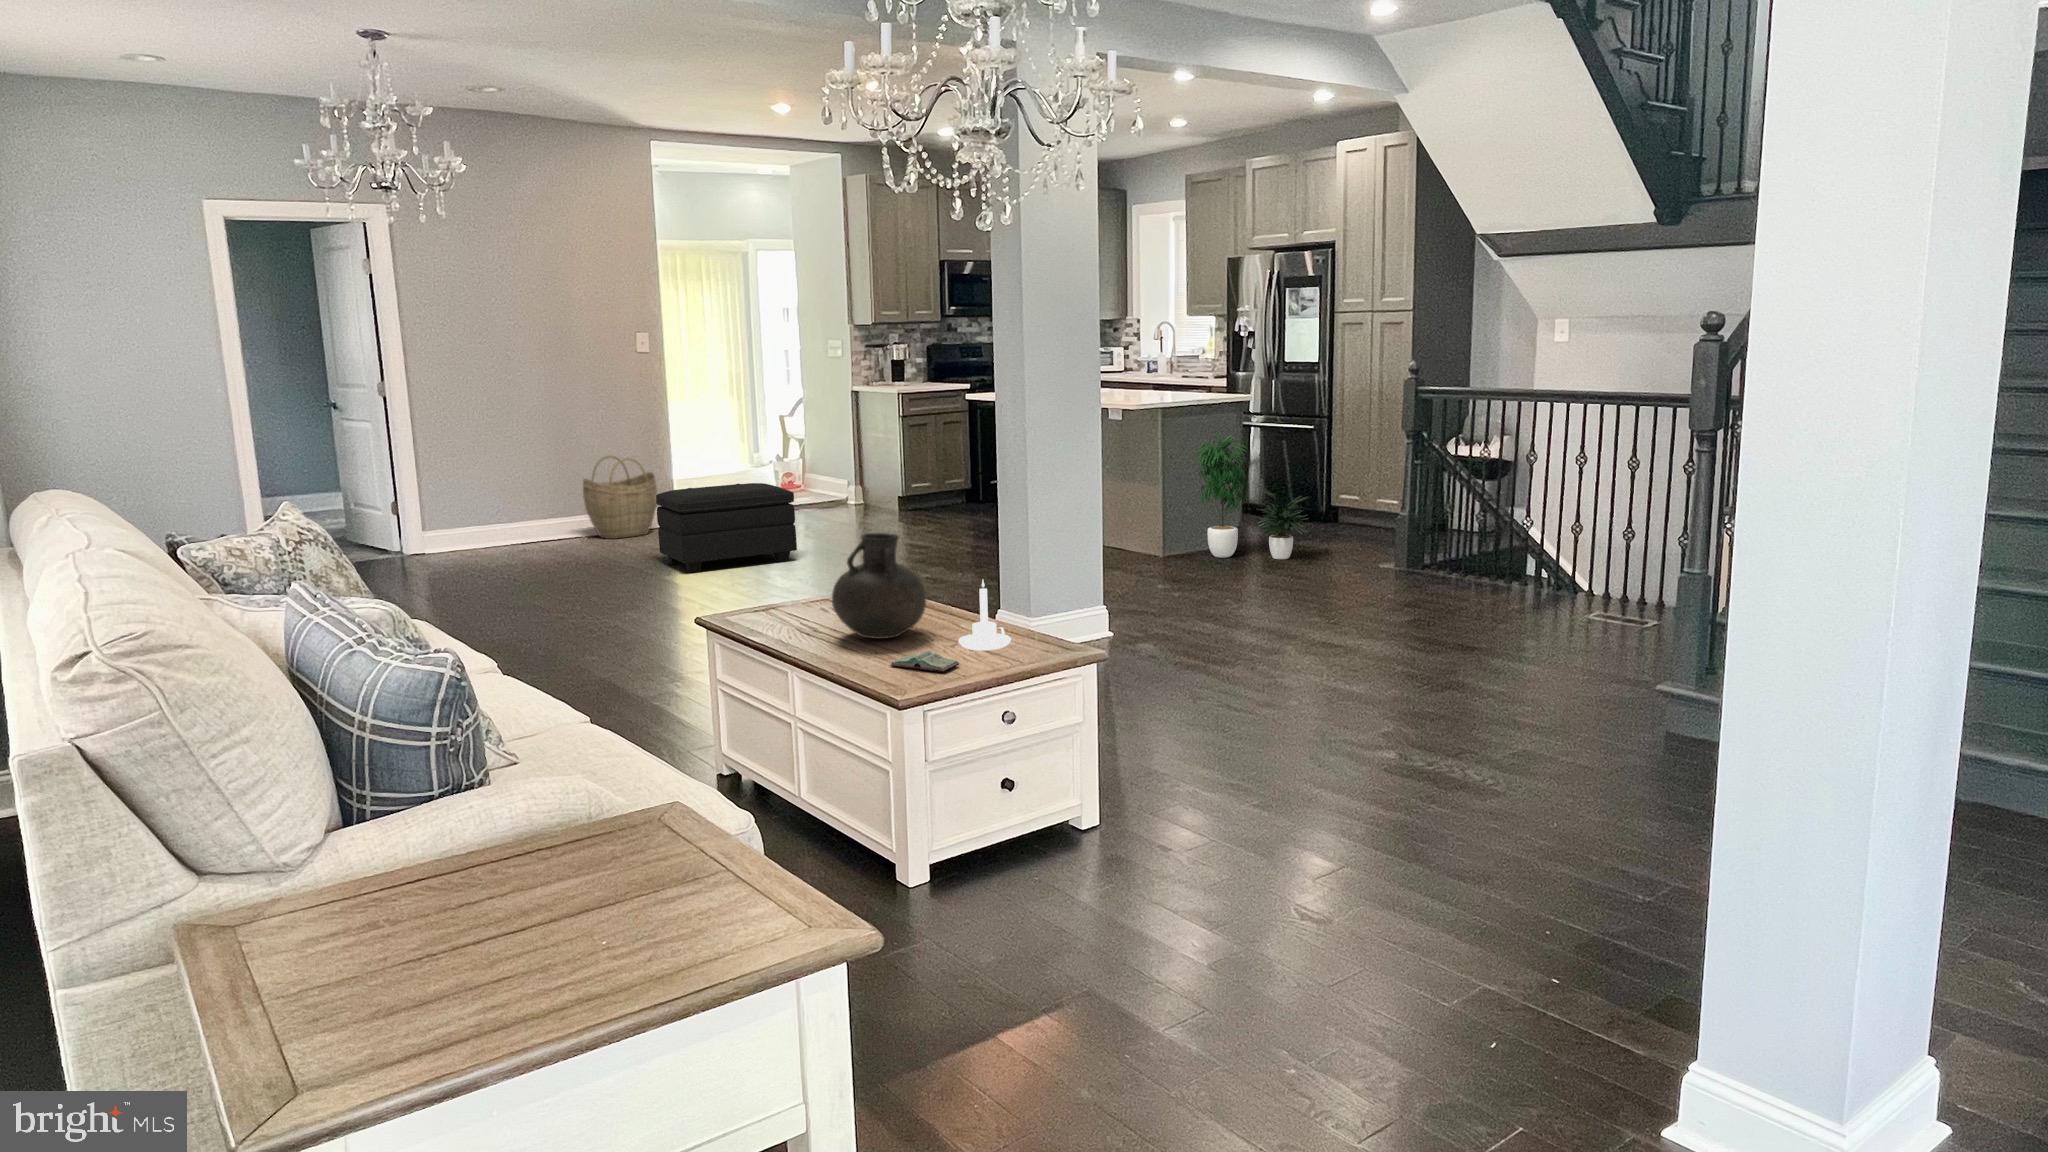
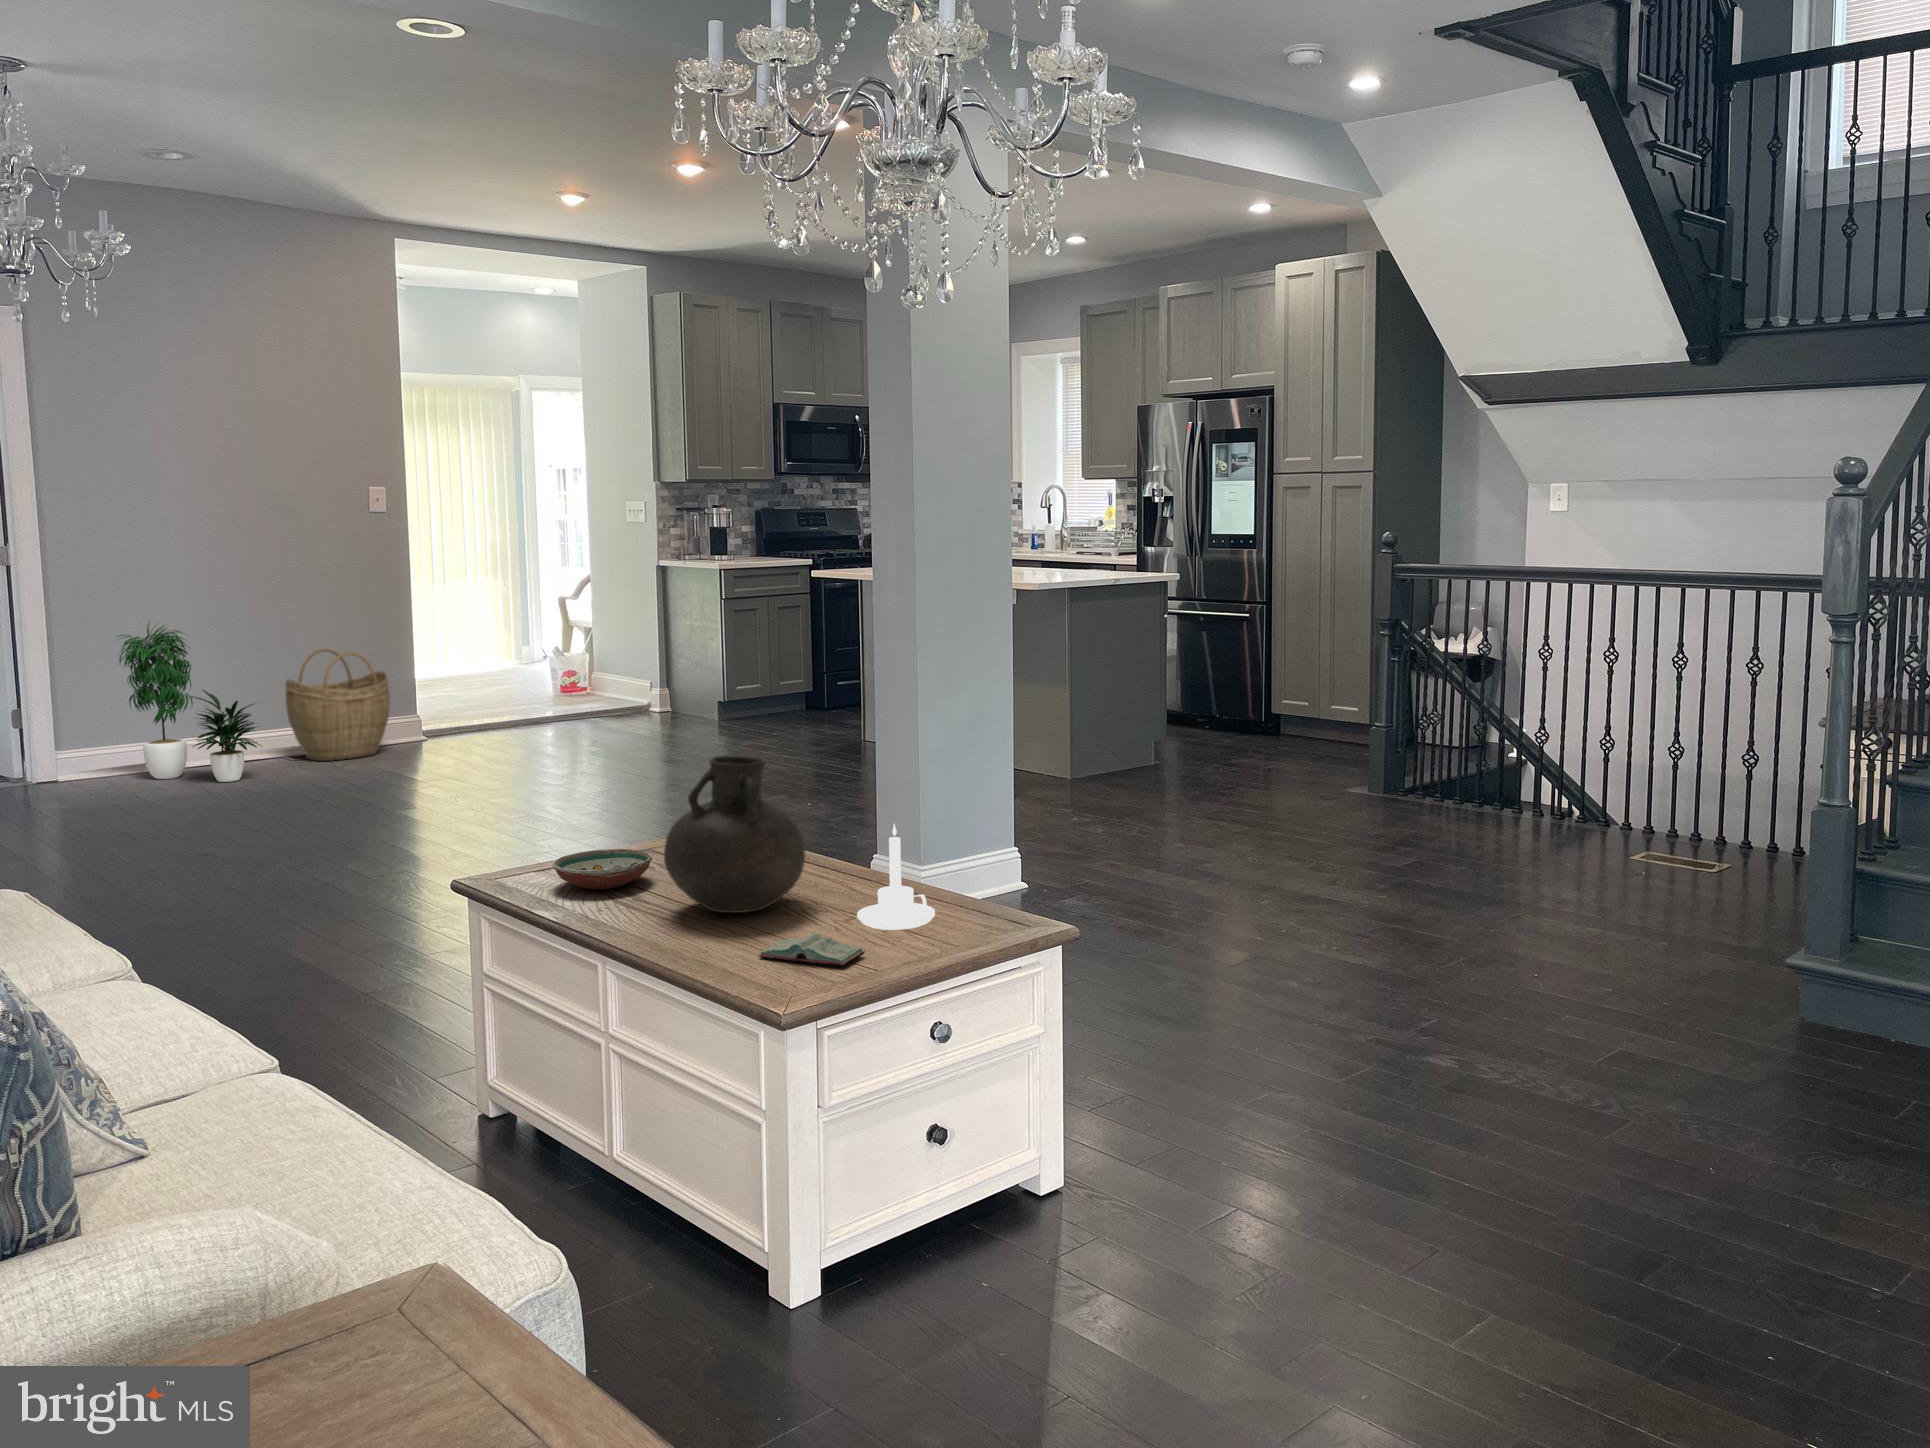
potted plant: present [1196,433,1308,559] -> present [116,622,262,782]
footstool: present [655,483,797,572] -> none [388,686,585,807]
decorative bowl: none [761,597,827,623] -> present [553,849,652,889]

